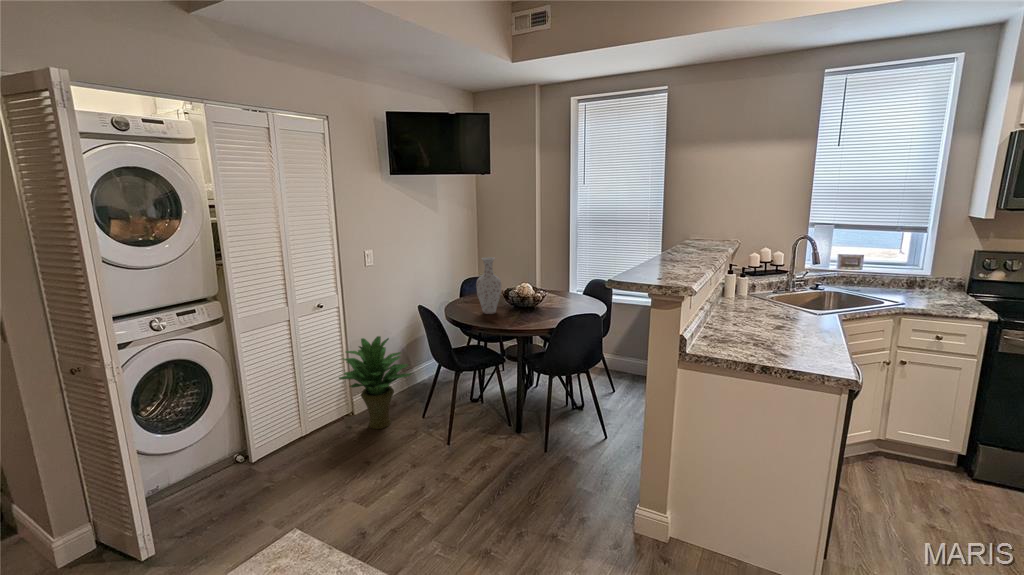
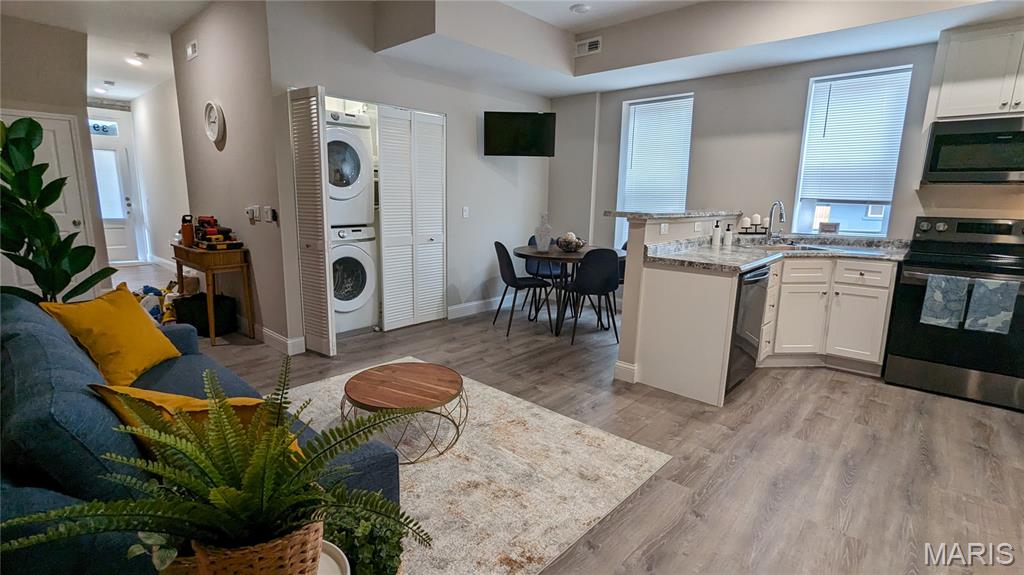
potted plant: present [339,336,411,429] -> none [440,265,488,327]

